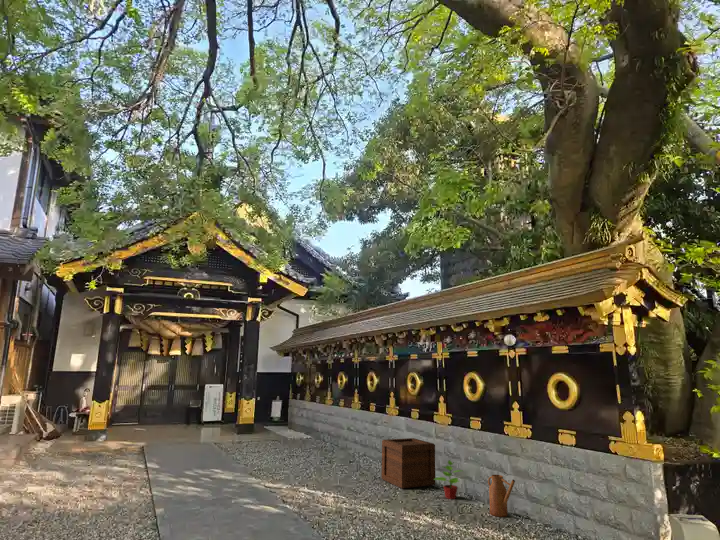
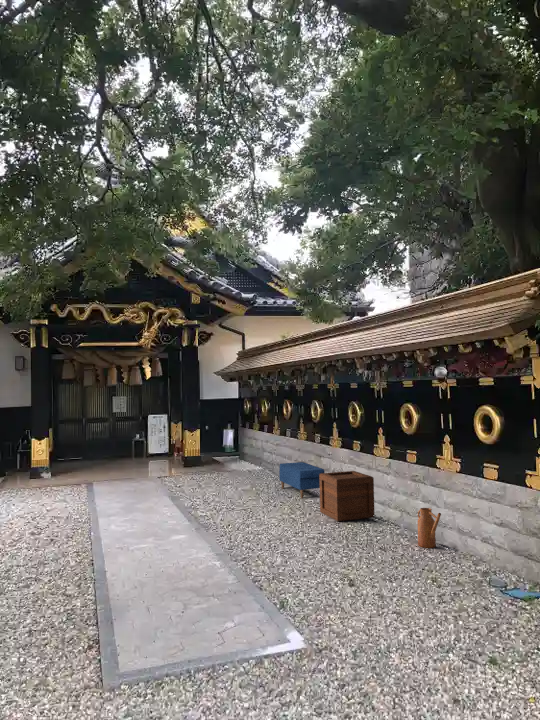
bench: none [335,430,381,466] -> present [279,462,325,498]
potted plant: present [435,460,461,499] -> none [367,492,398,531]

